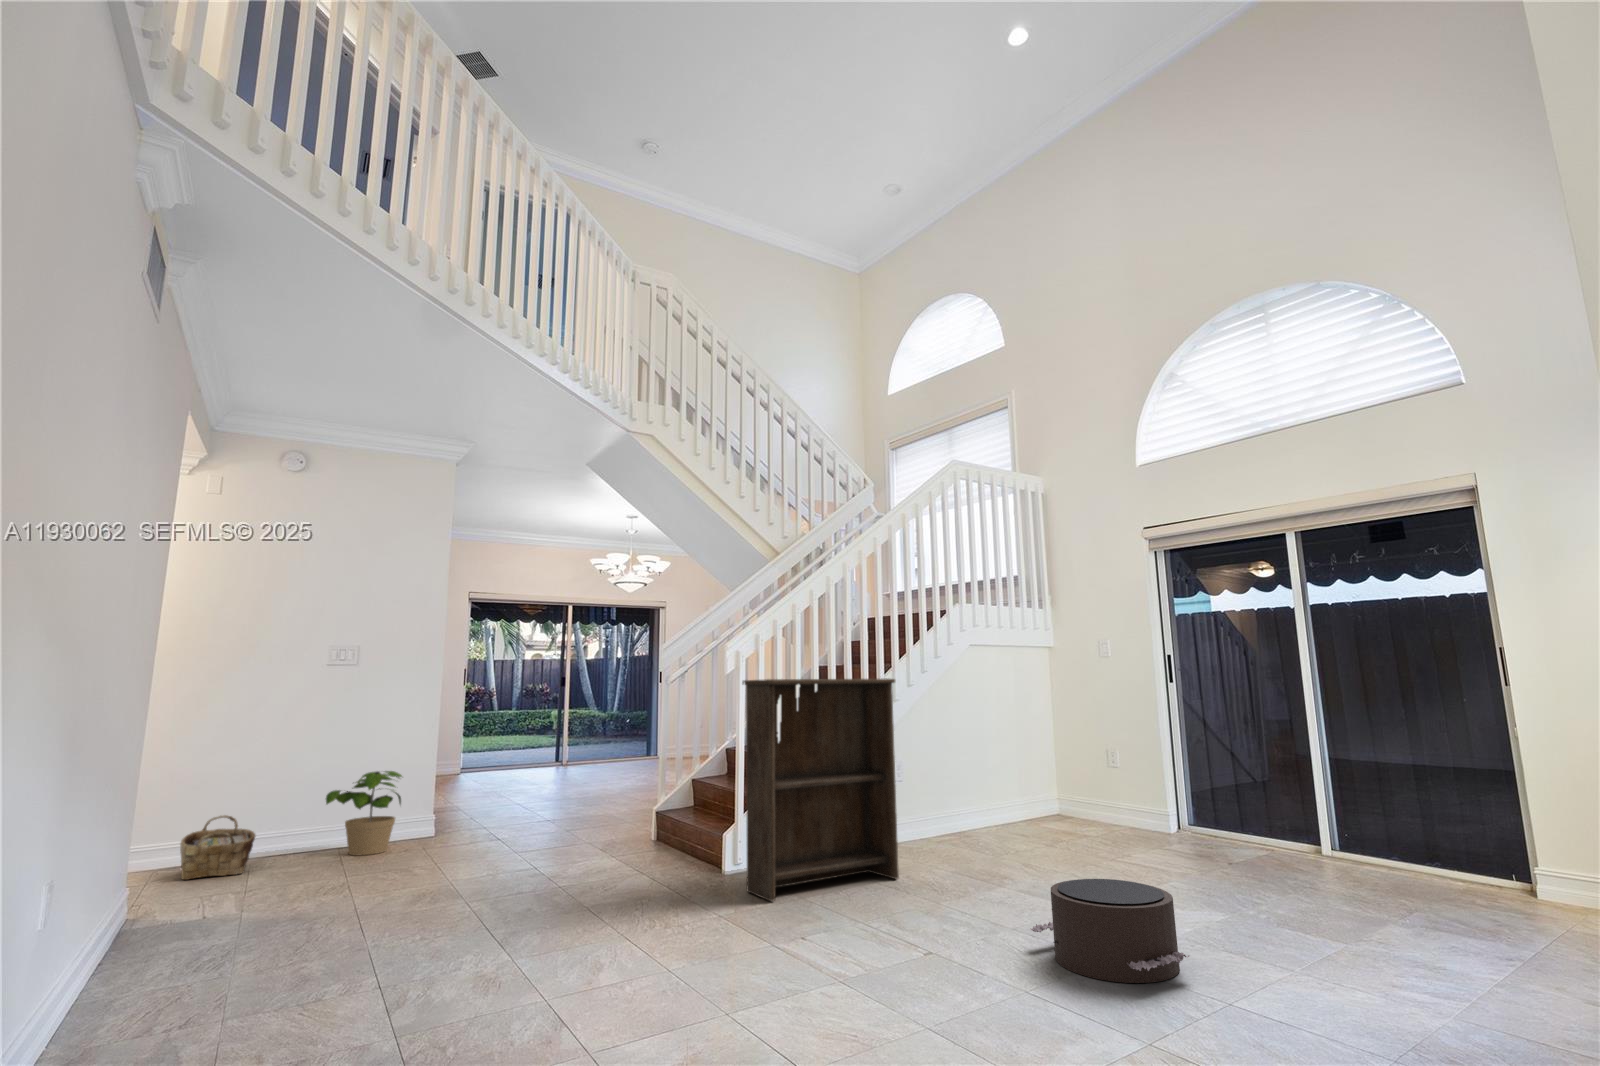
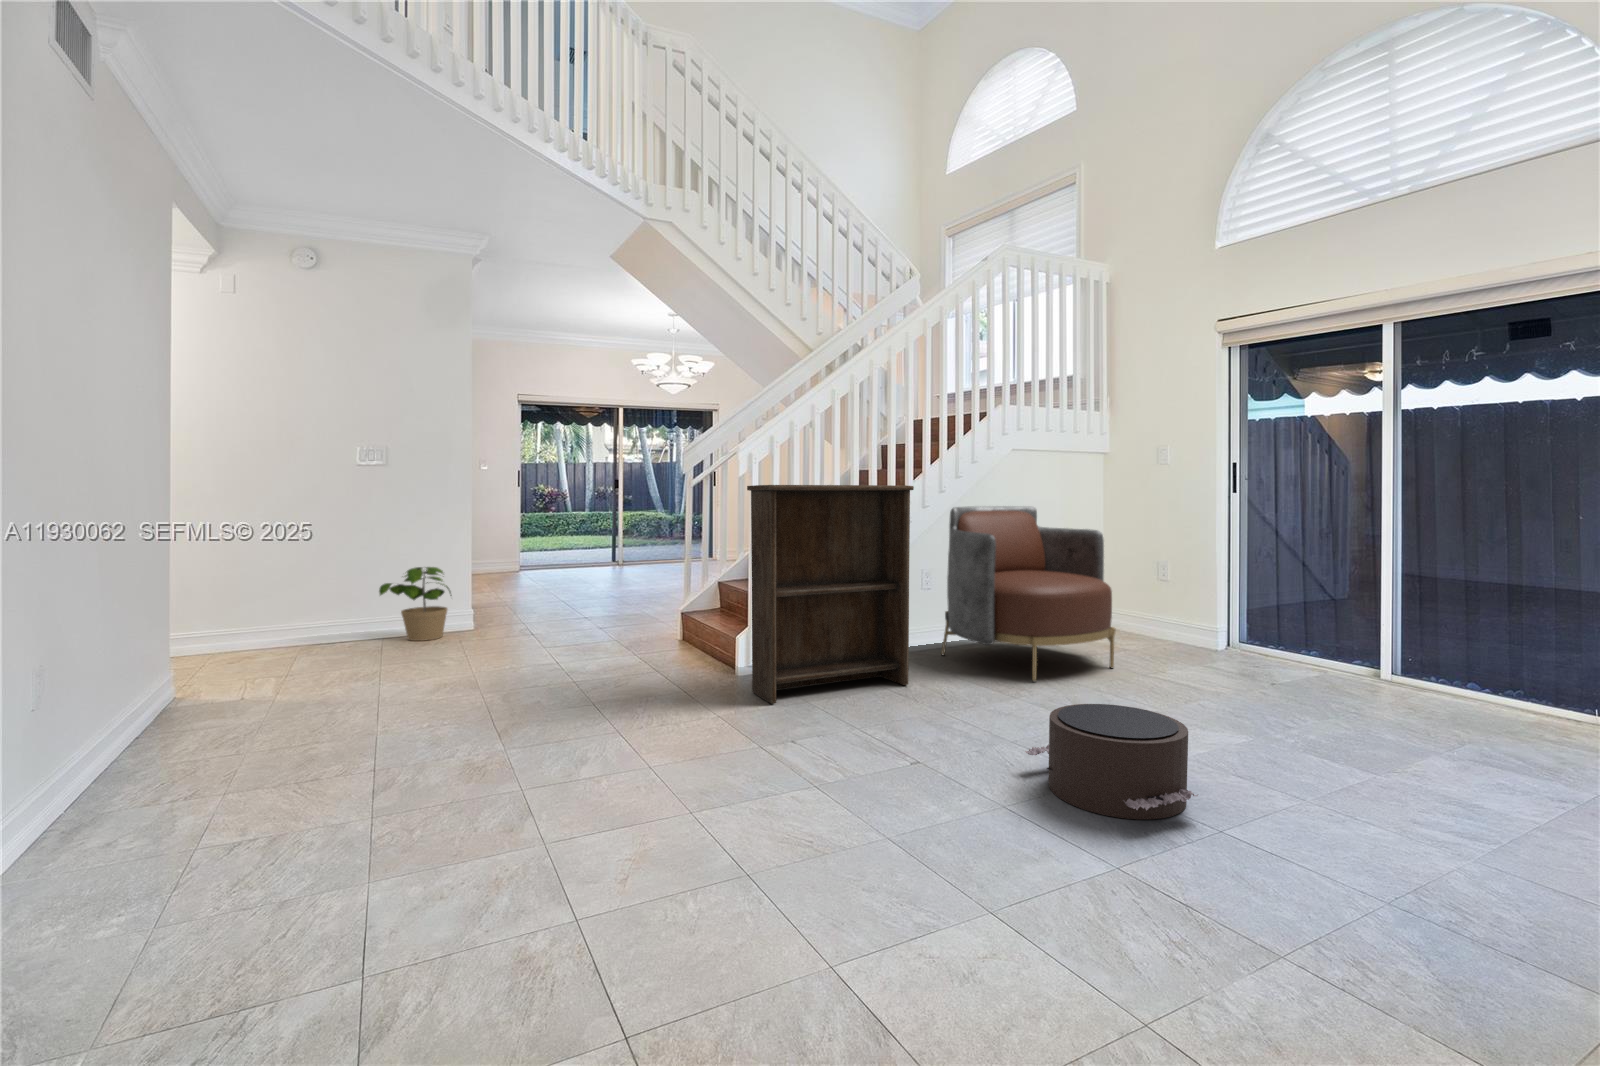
armchair: none [921,697,1089,871] -> present [941,506,1115,682]
woven basket: present [180,815,255,880] -> none [248,603,318,659]

